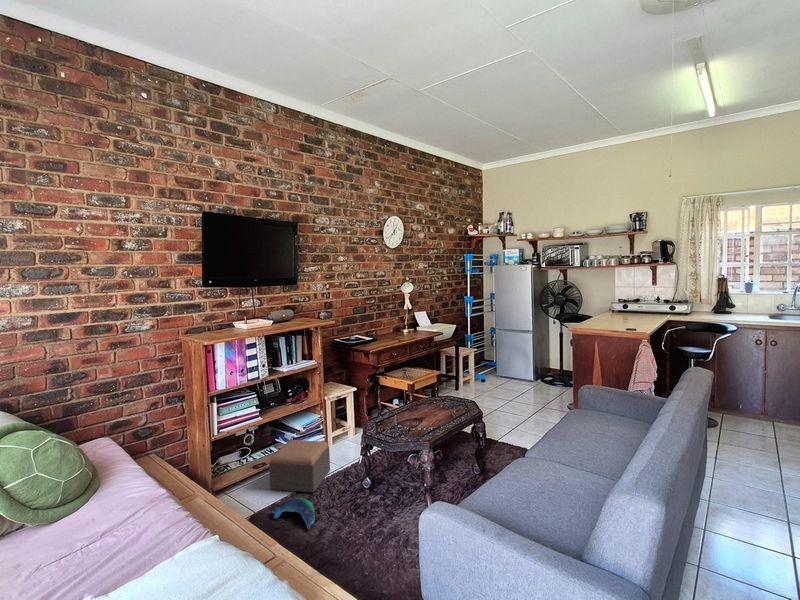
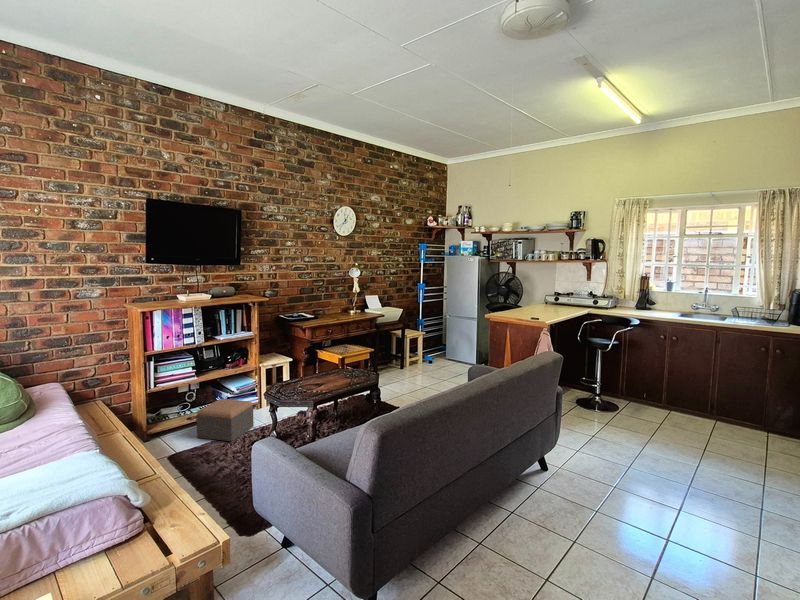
plush toy: present [272,498,315,529] -> none [190,443,225,467]

